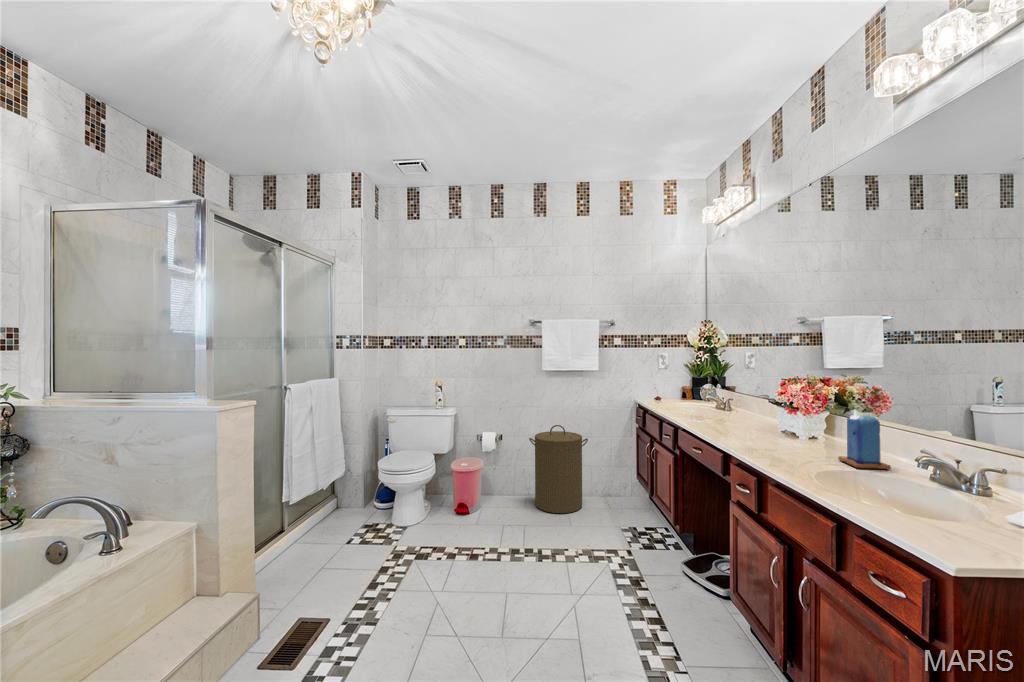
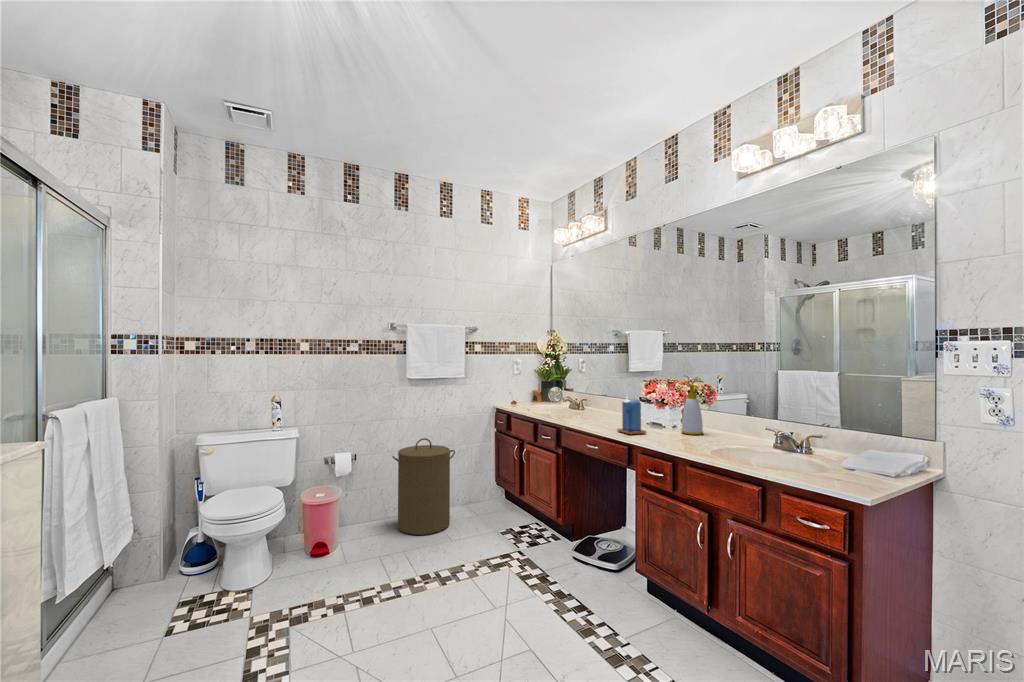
soap bottle: none [811,386,844,451] -> present [682,385,703,435]
candle: present [838,410,891,469] -> present [617,397,646,435]

